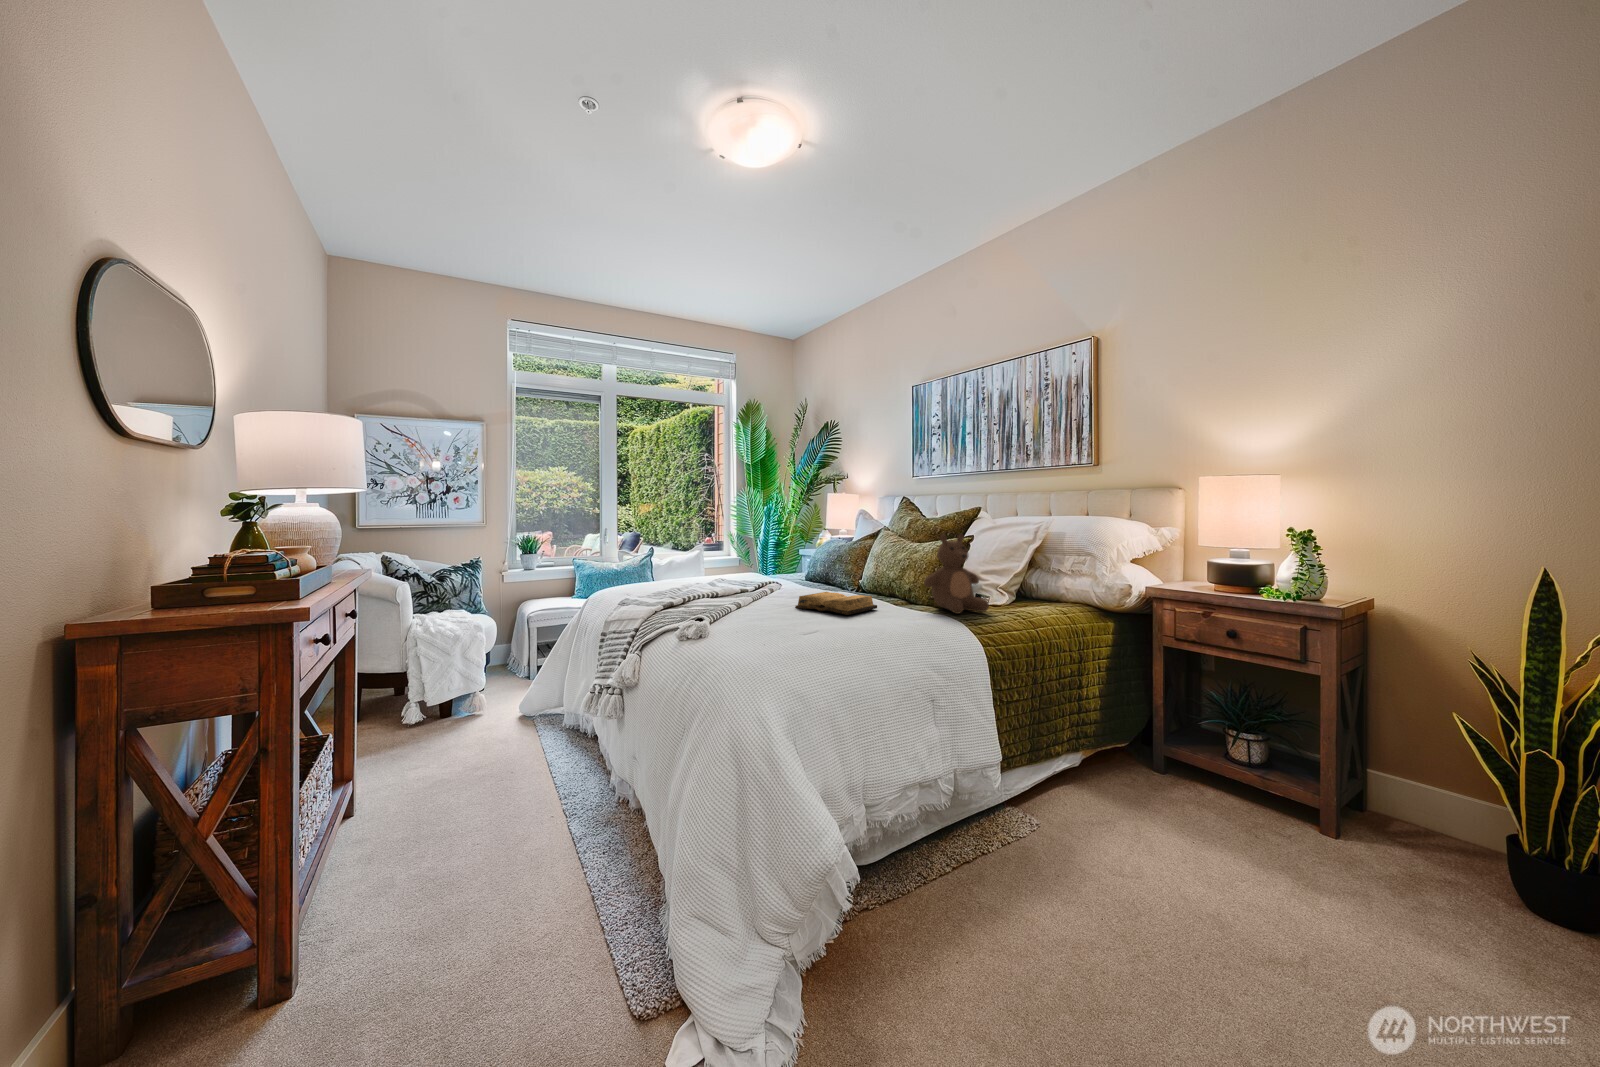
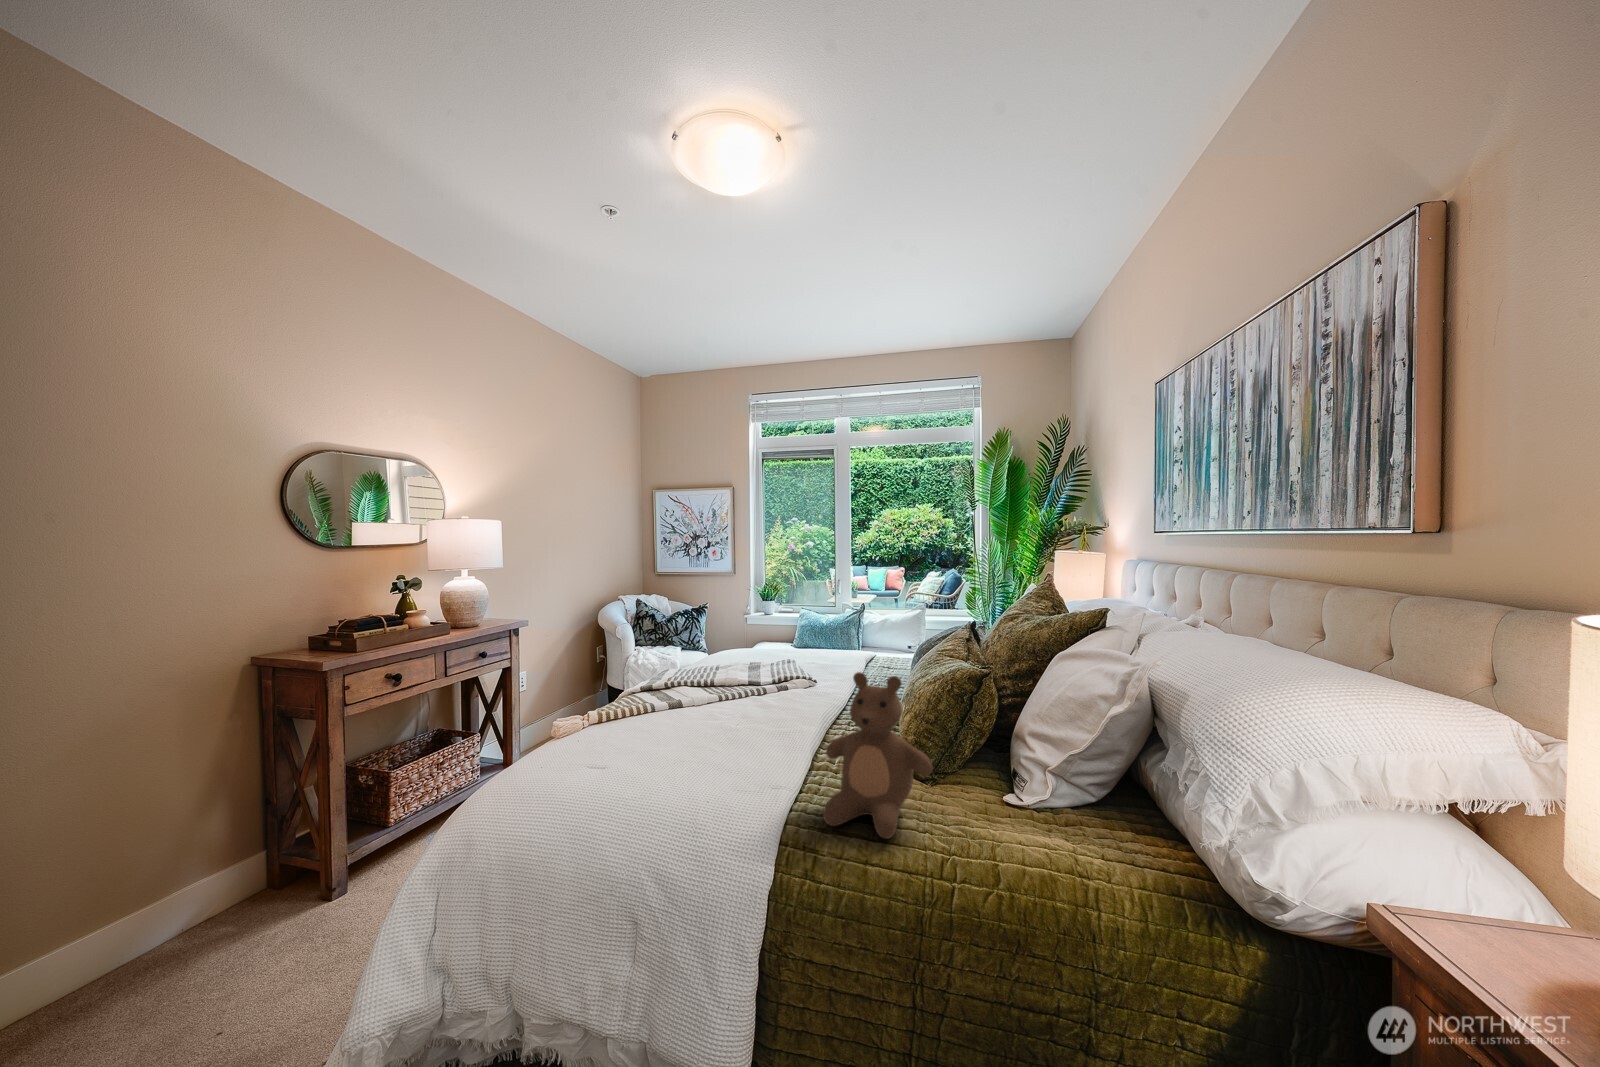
diary: present [795,592,877,615] -> none [691,721,769,771]

